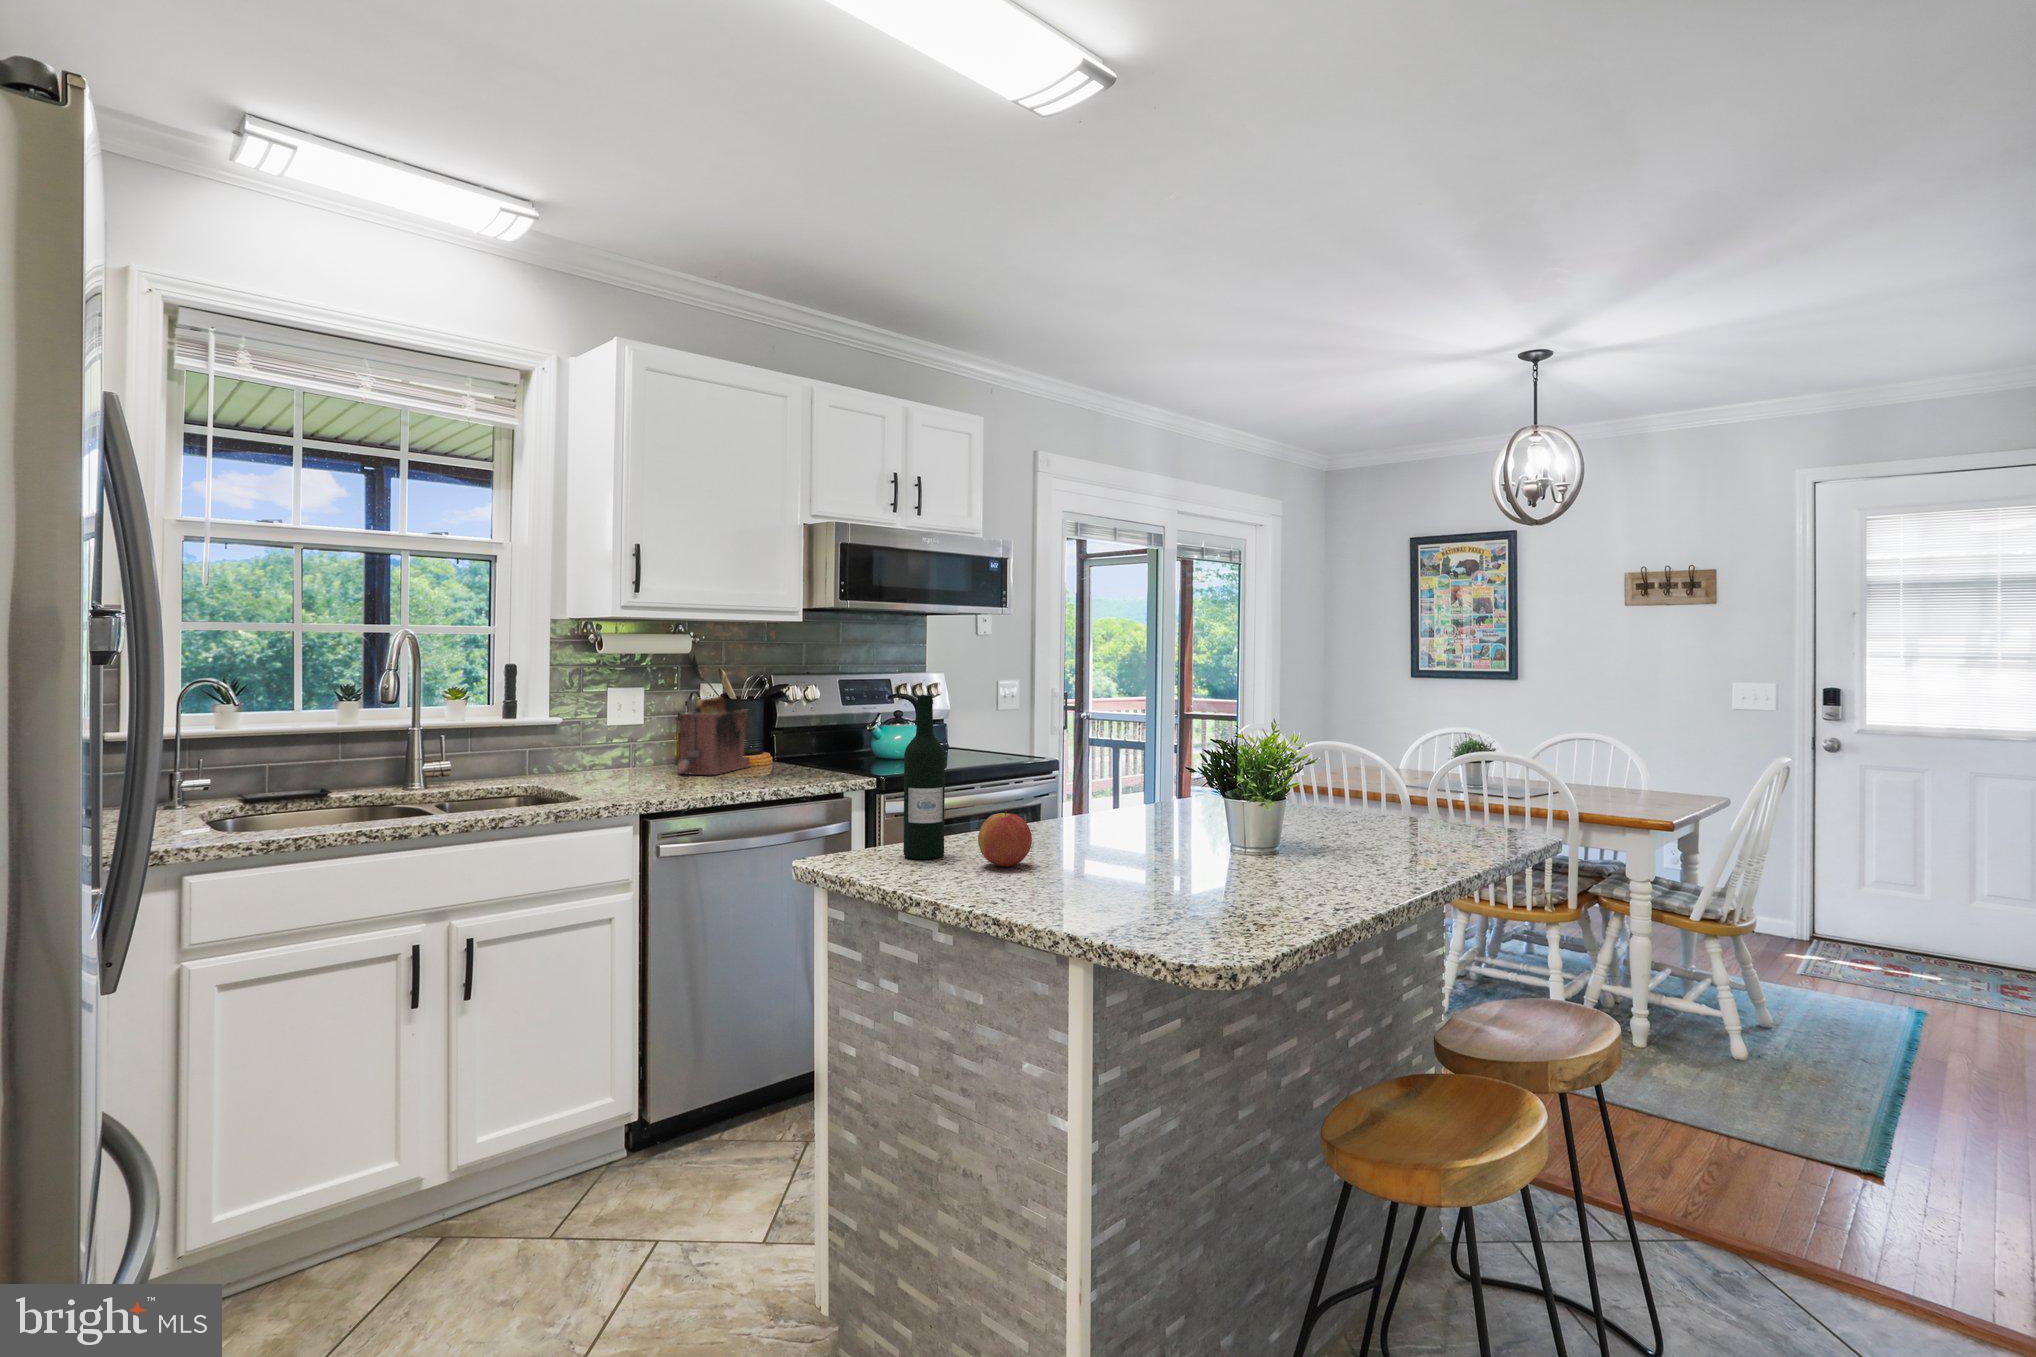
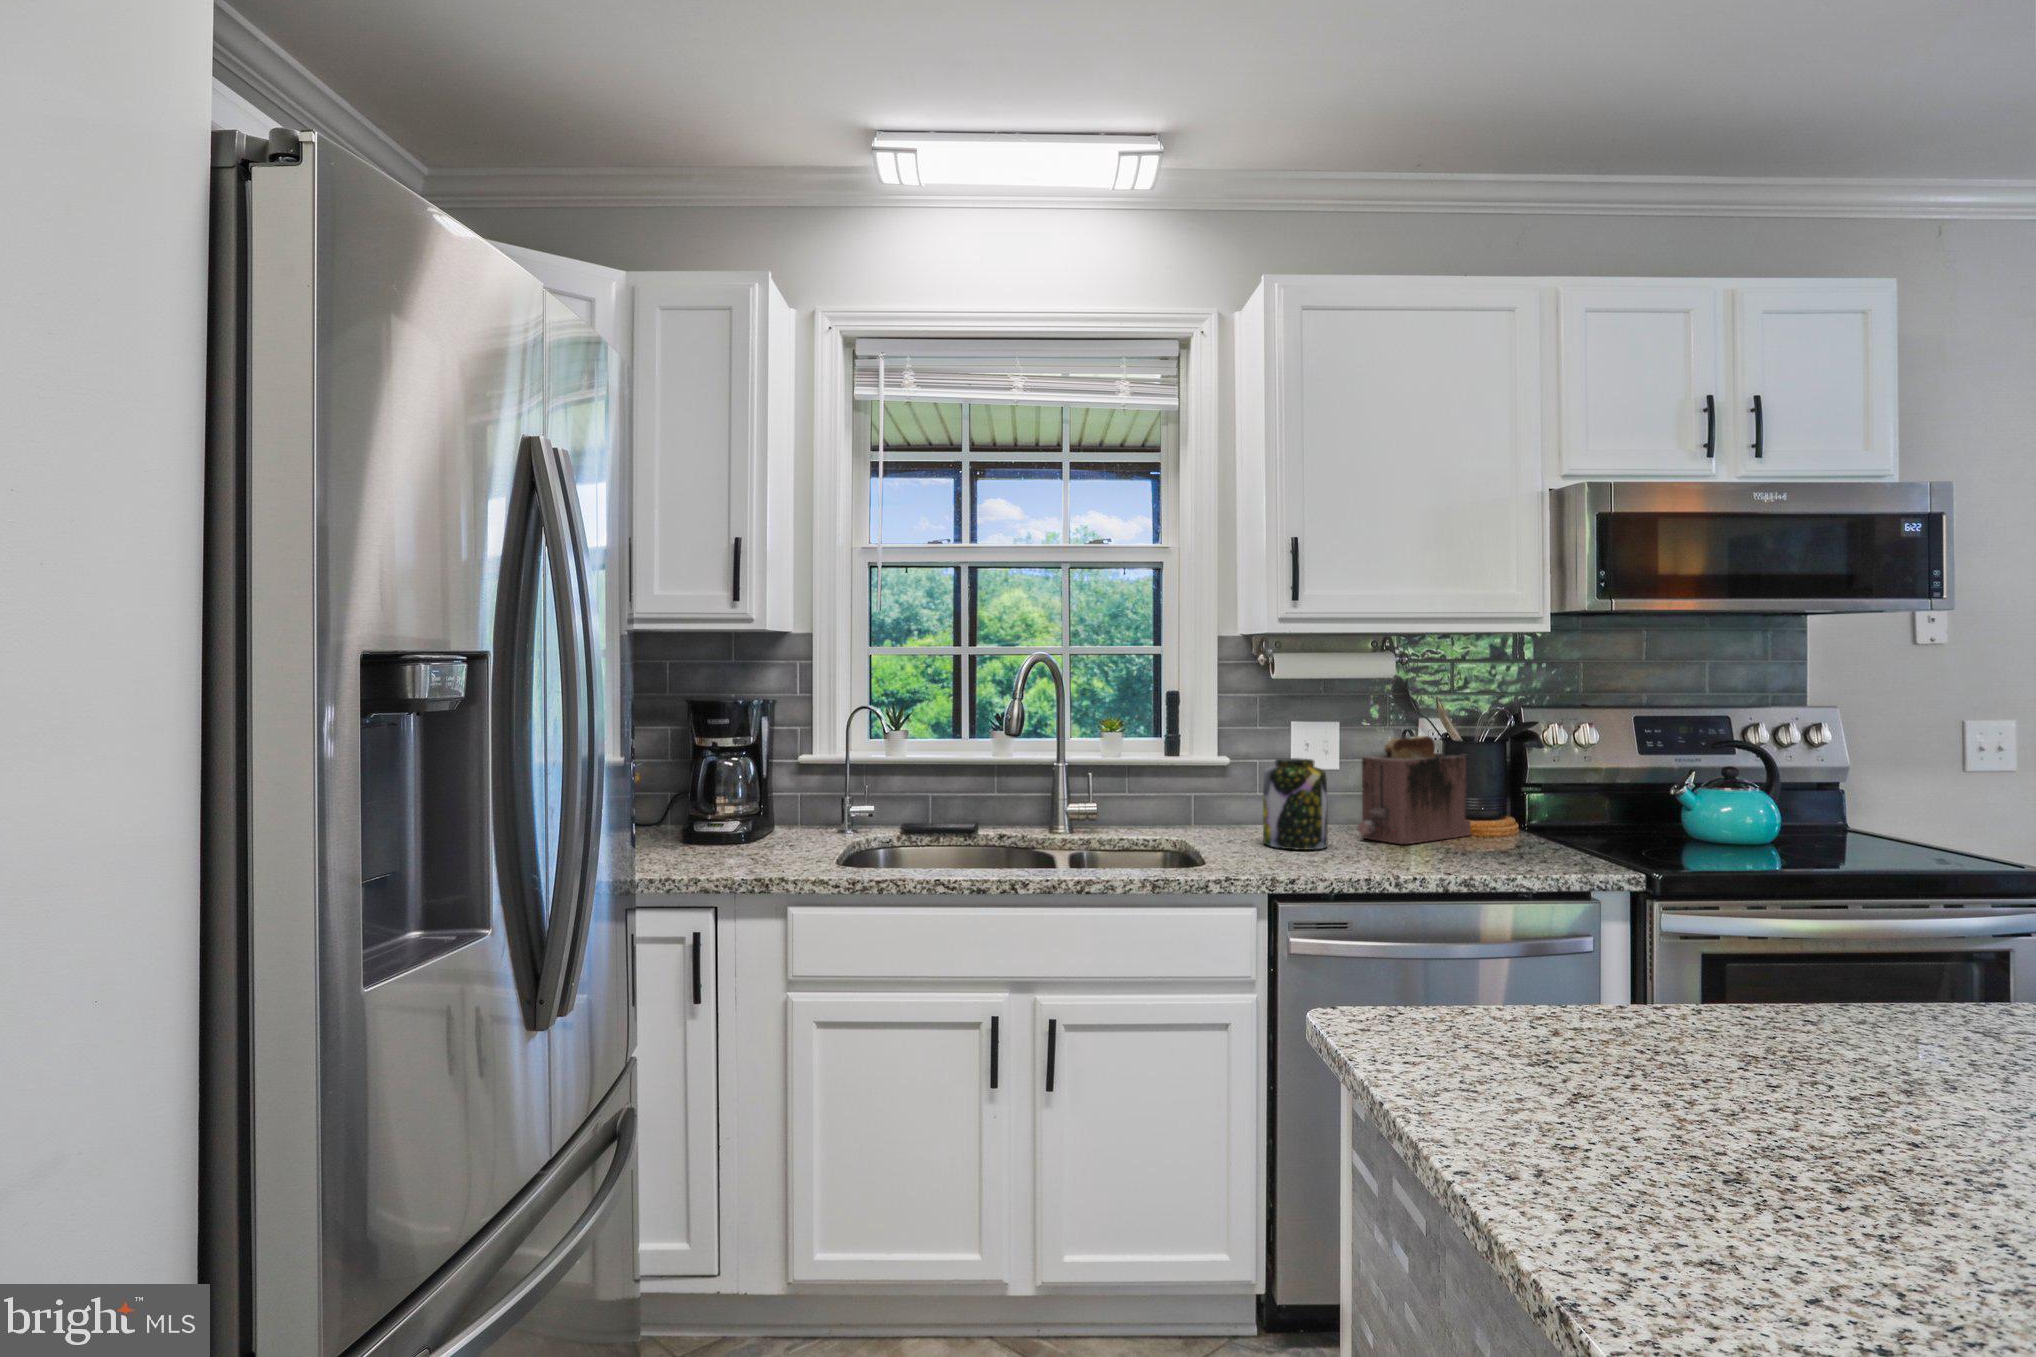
wine bottle: present [903,695,945,859] -> none [1528,751,1623,1099]
jar: none [610,716,662,784] -> present [1263,758,1327,850]
apple: present [978,811,1032,867] -> none [1676,1038,1831,1180]

